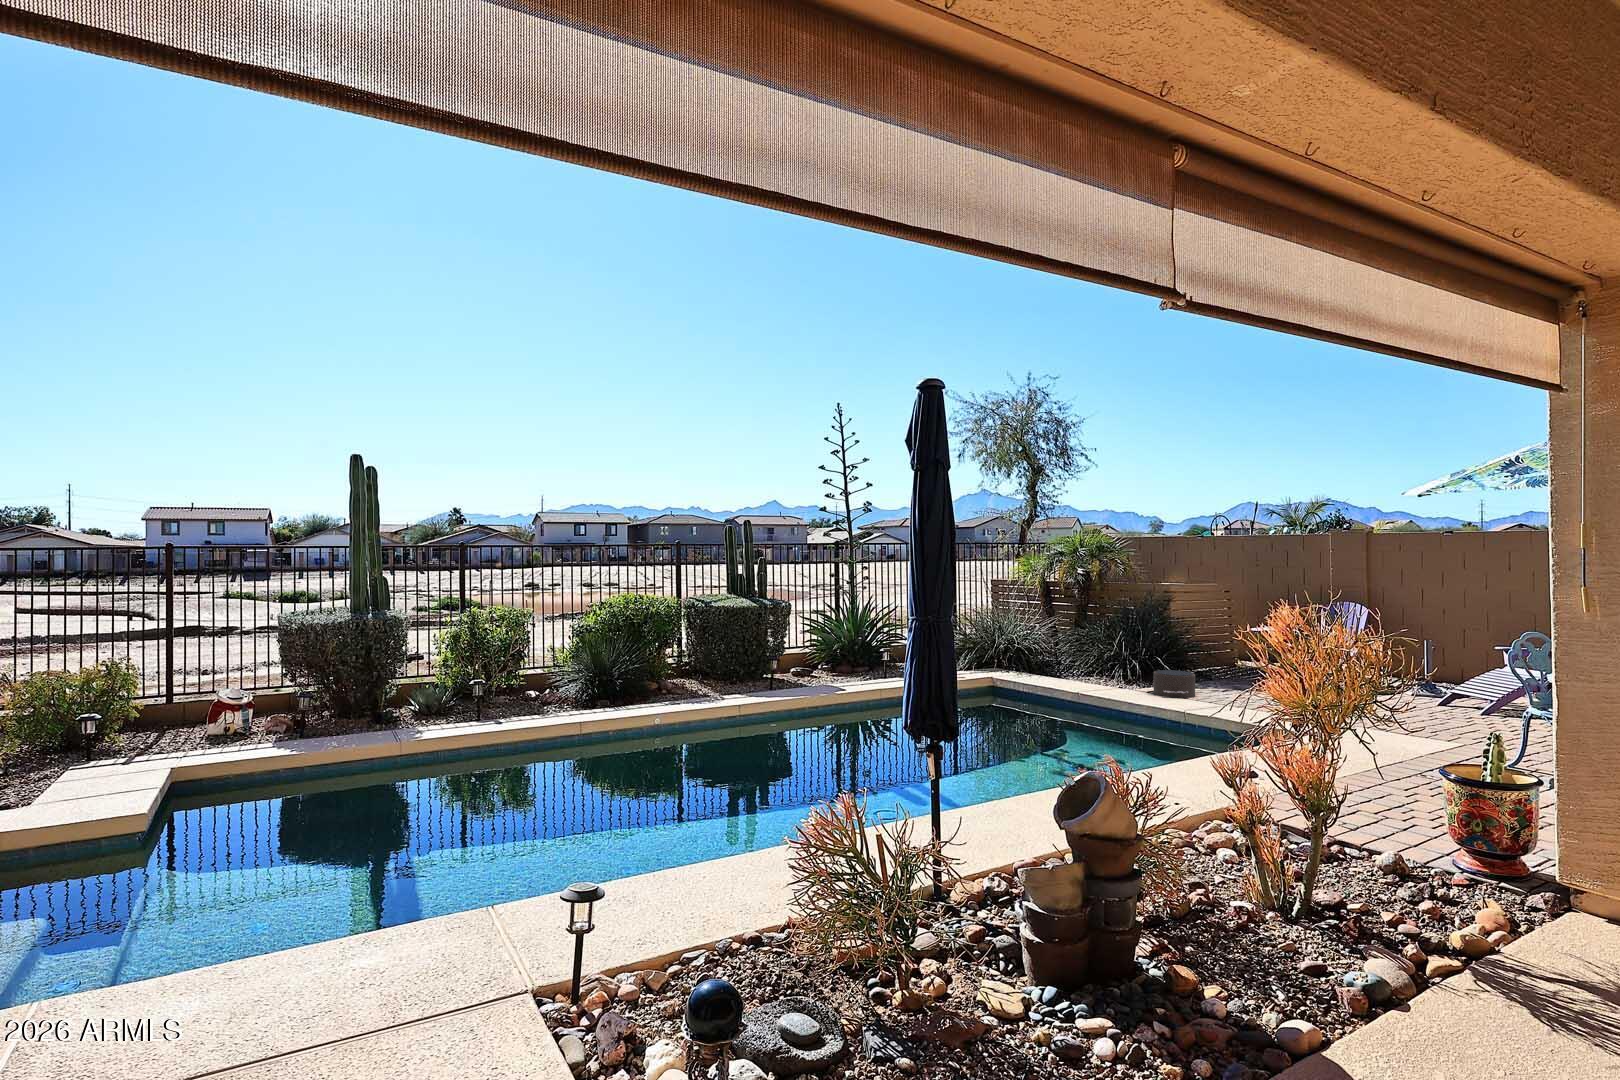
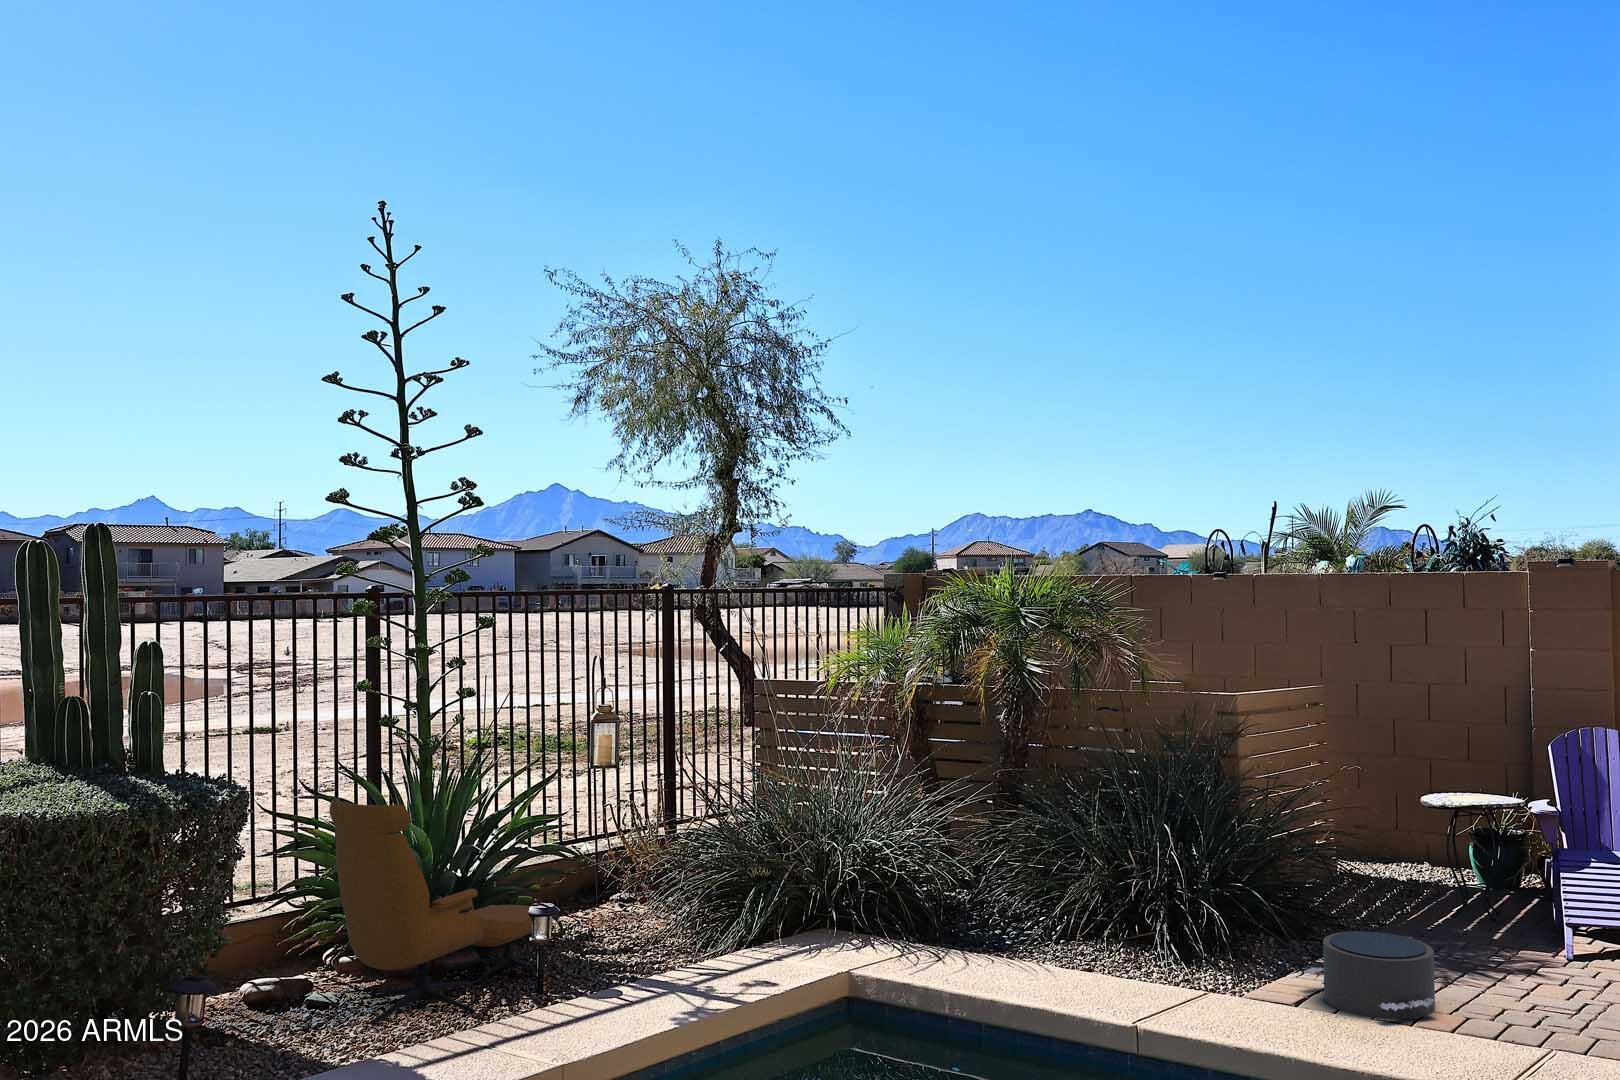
lounge chair: none [816,603,890,674] -> present [329,799,538,1025]

